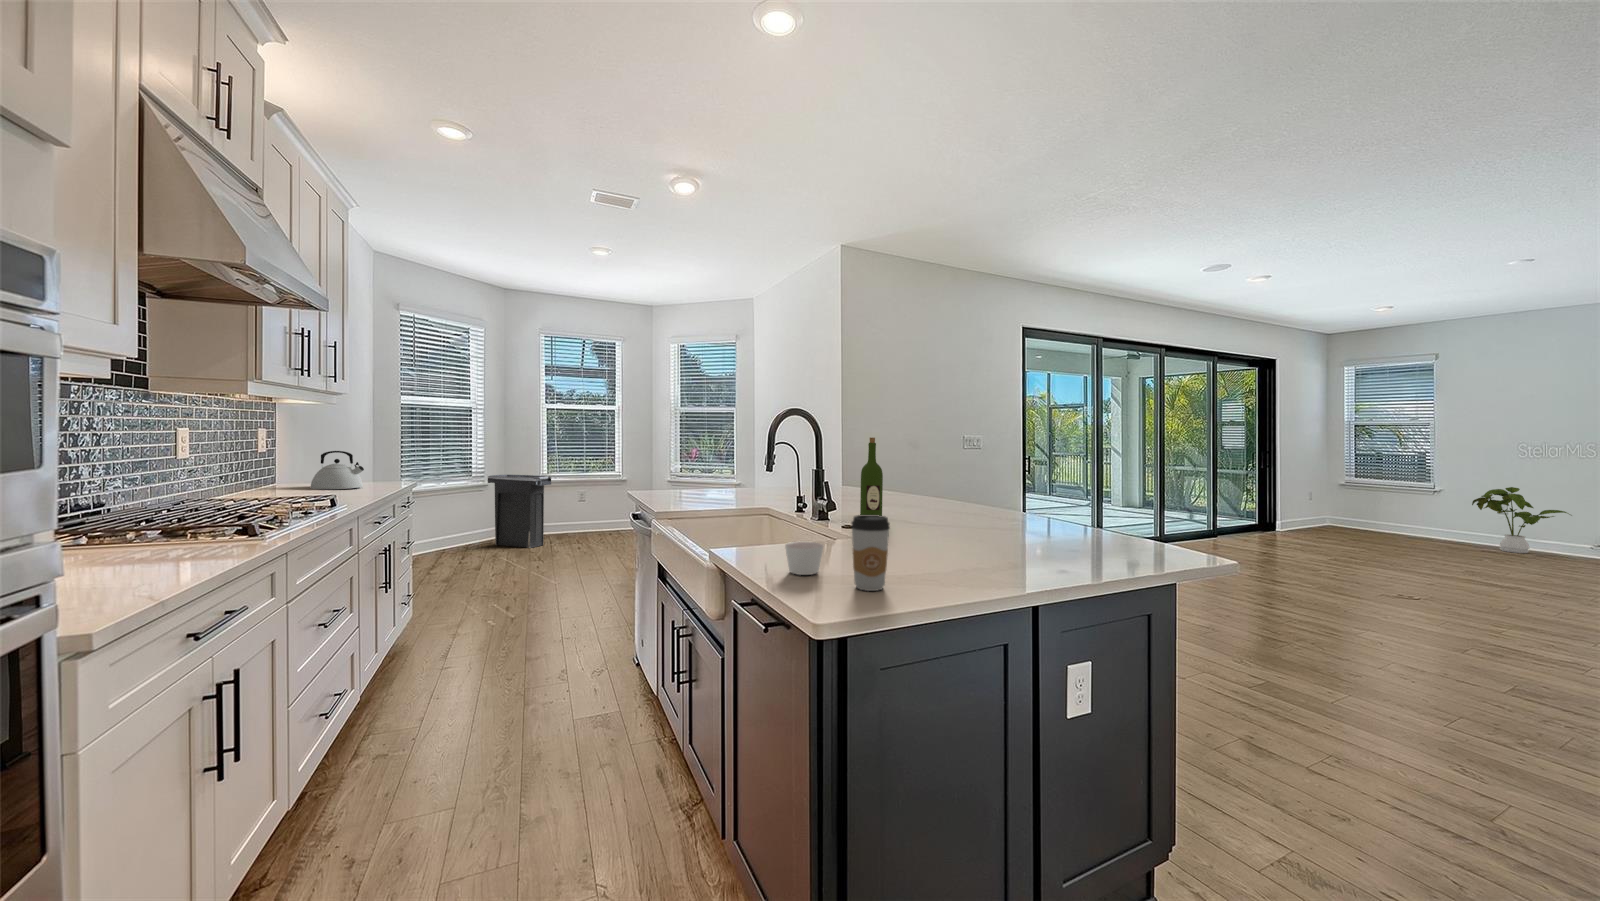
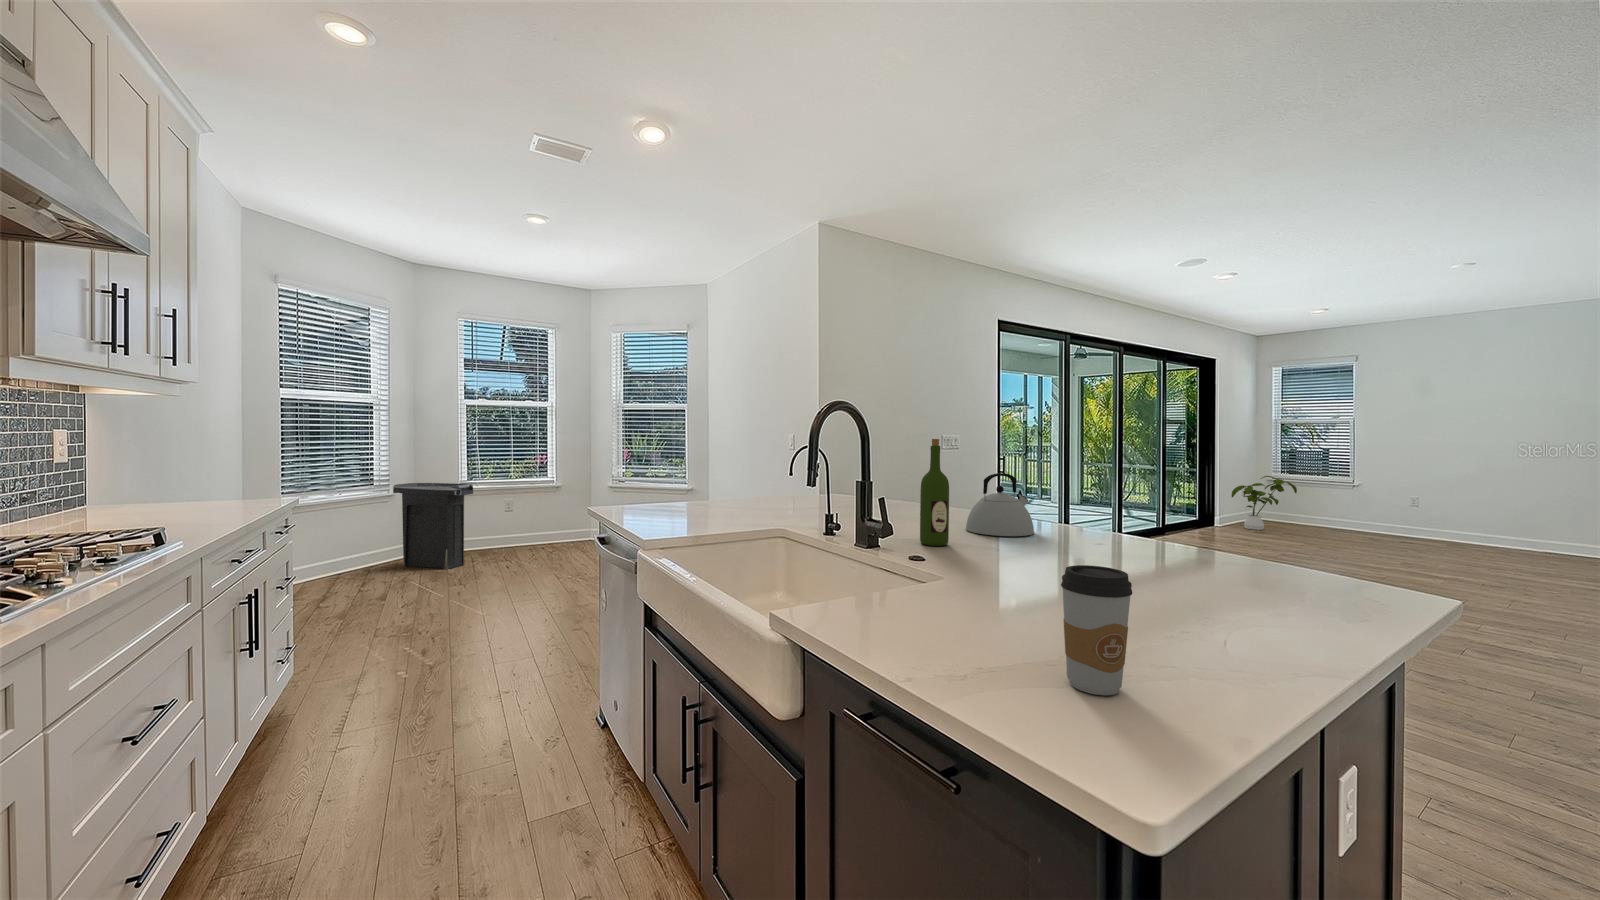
kettle: present [311,451,364,489] -> present [966,473,1034,536]
house plant: present [1472,487,1570,553] -> present [1232,476,1297,530]
candle: present [785,542,823,575] -> none [925,602,988,661]

